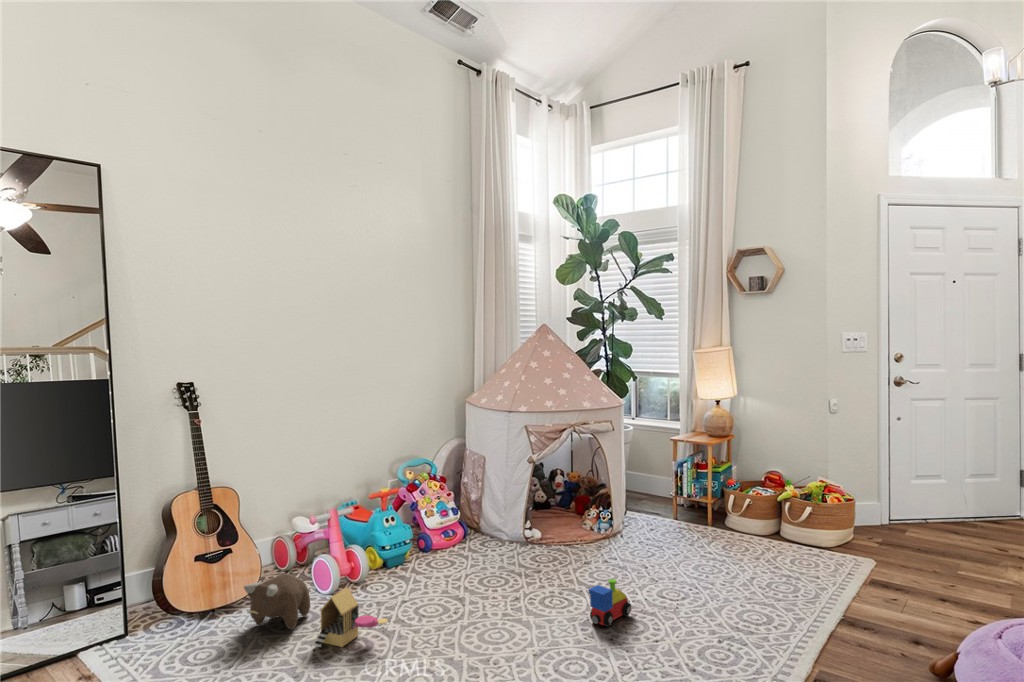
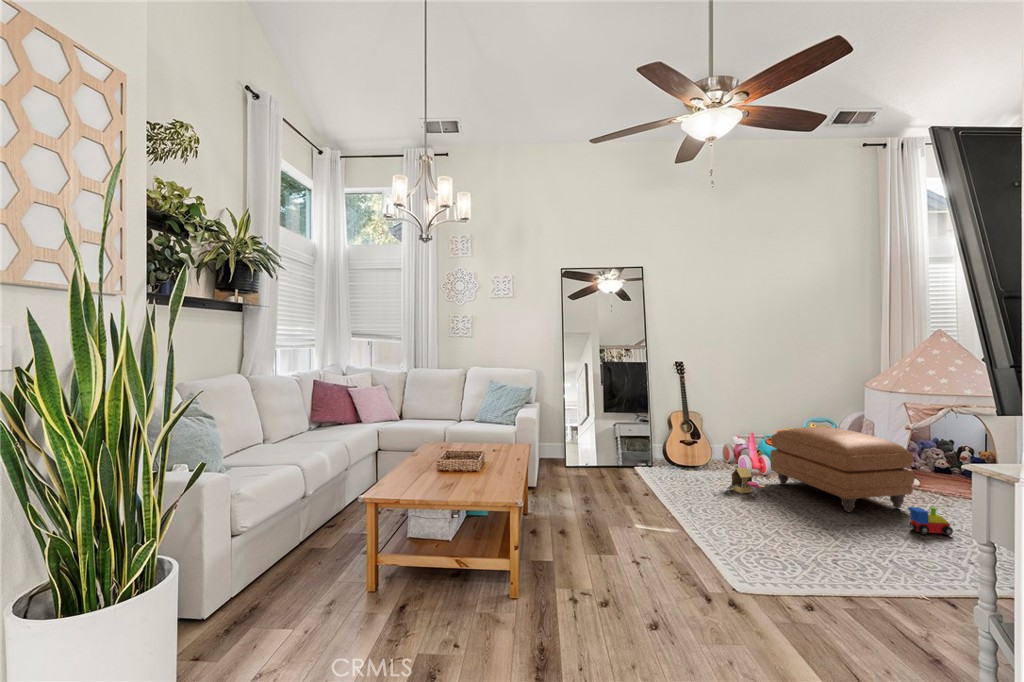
ottoman: none [374,477,567,622] -> present [770,427,915,512]
plush toy: present [244,574,310,629] -> none [698,455,732,482]

